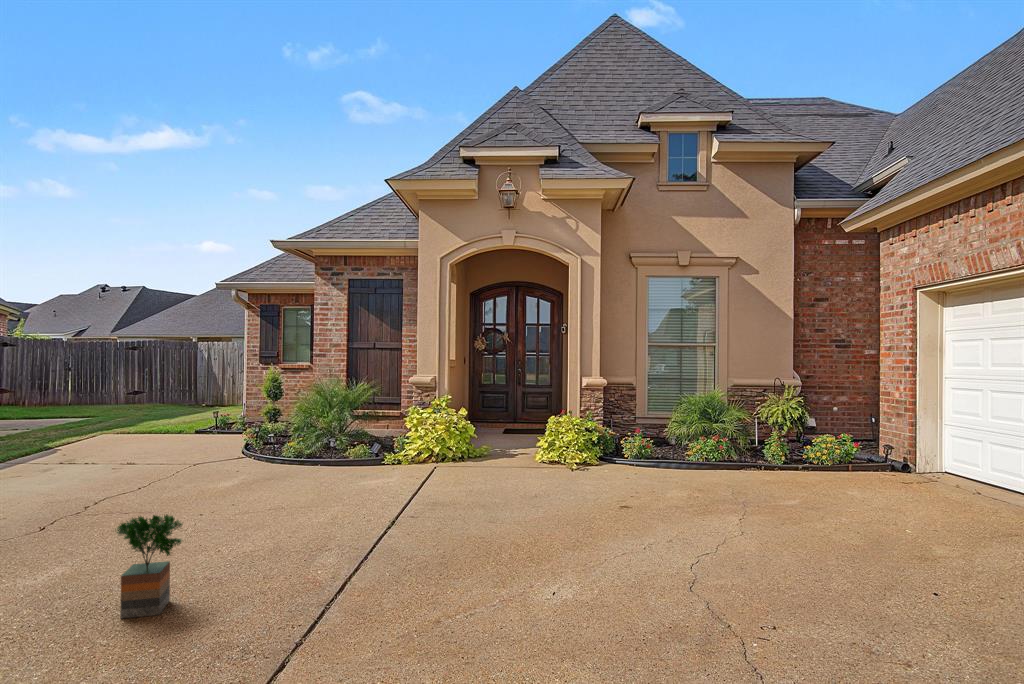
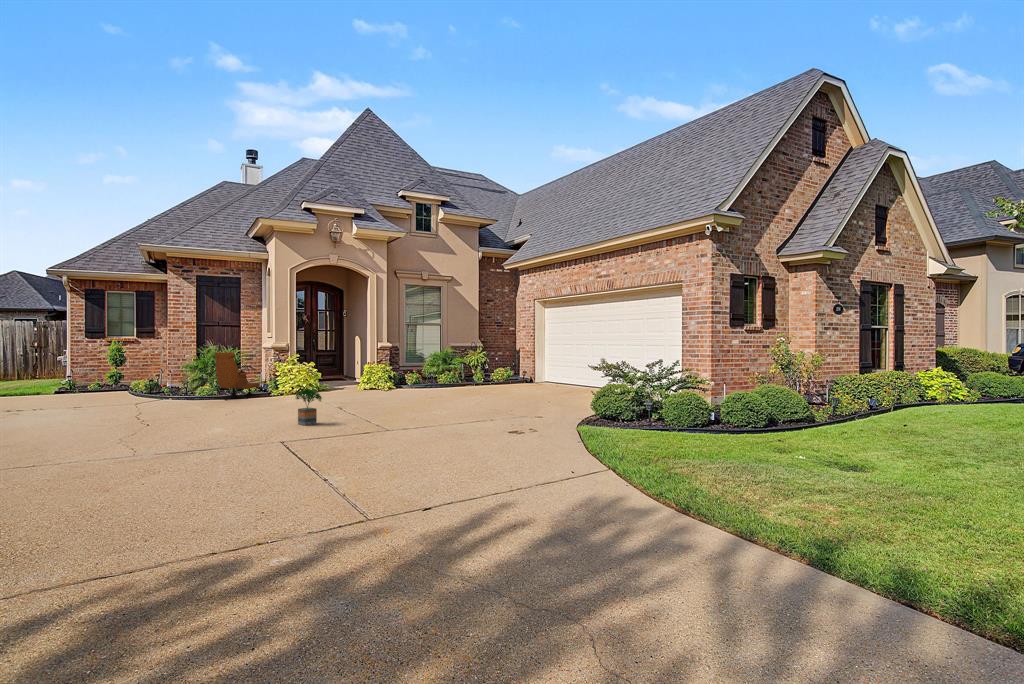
lounge chair: none [283,392,372,471] -> present [214,352,260,400]

